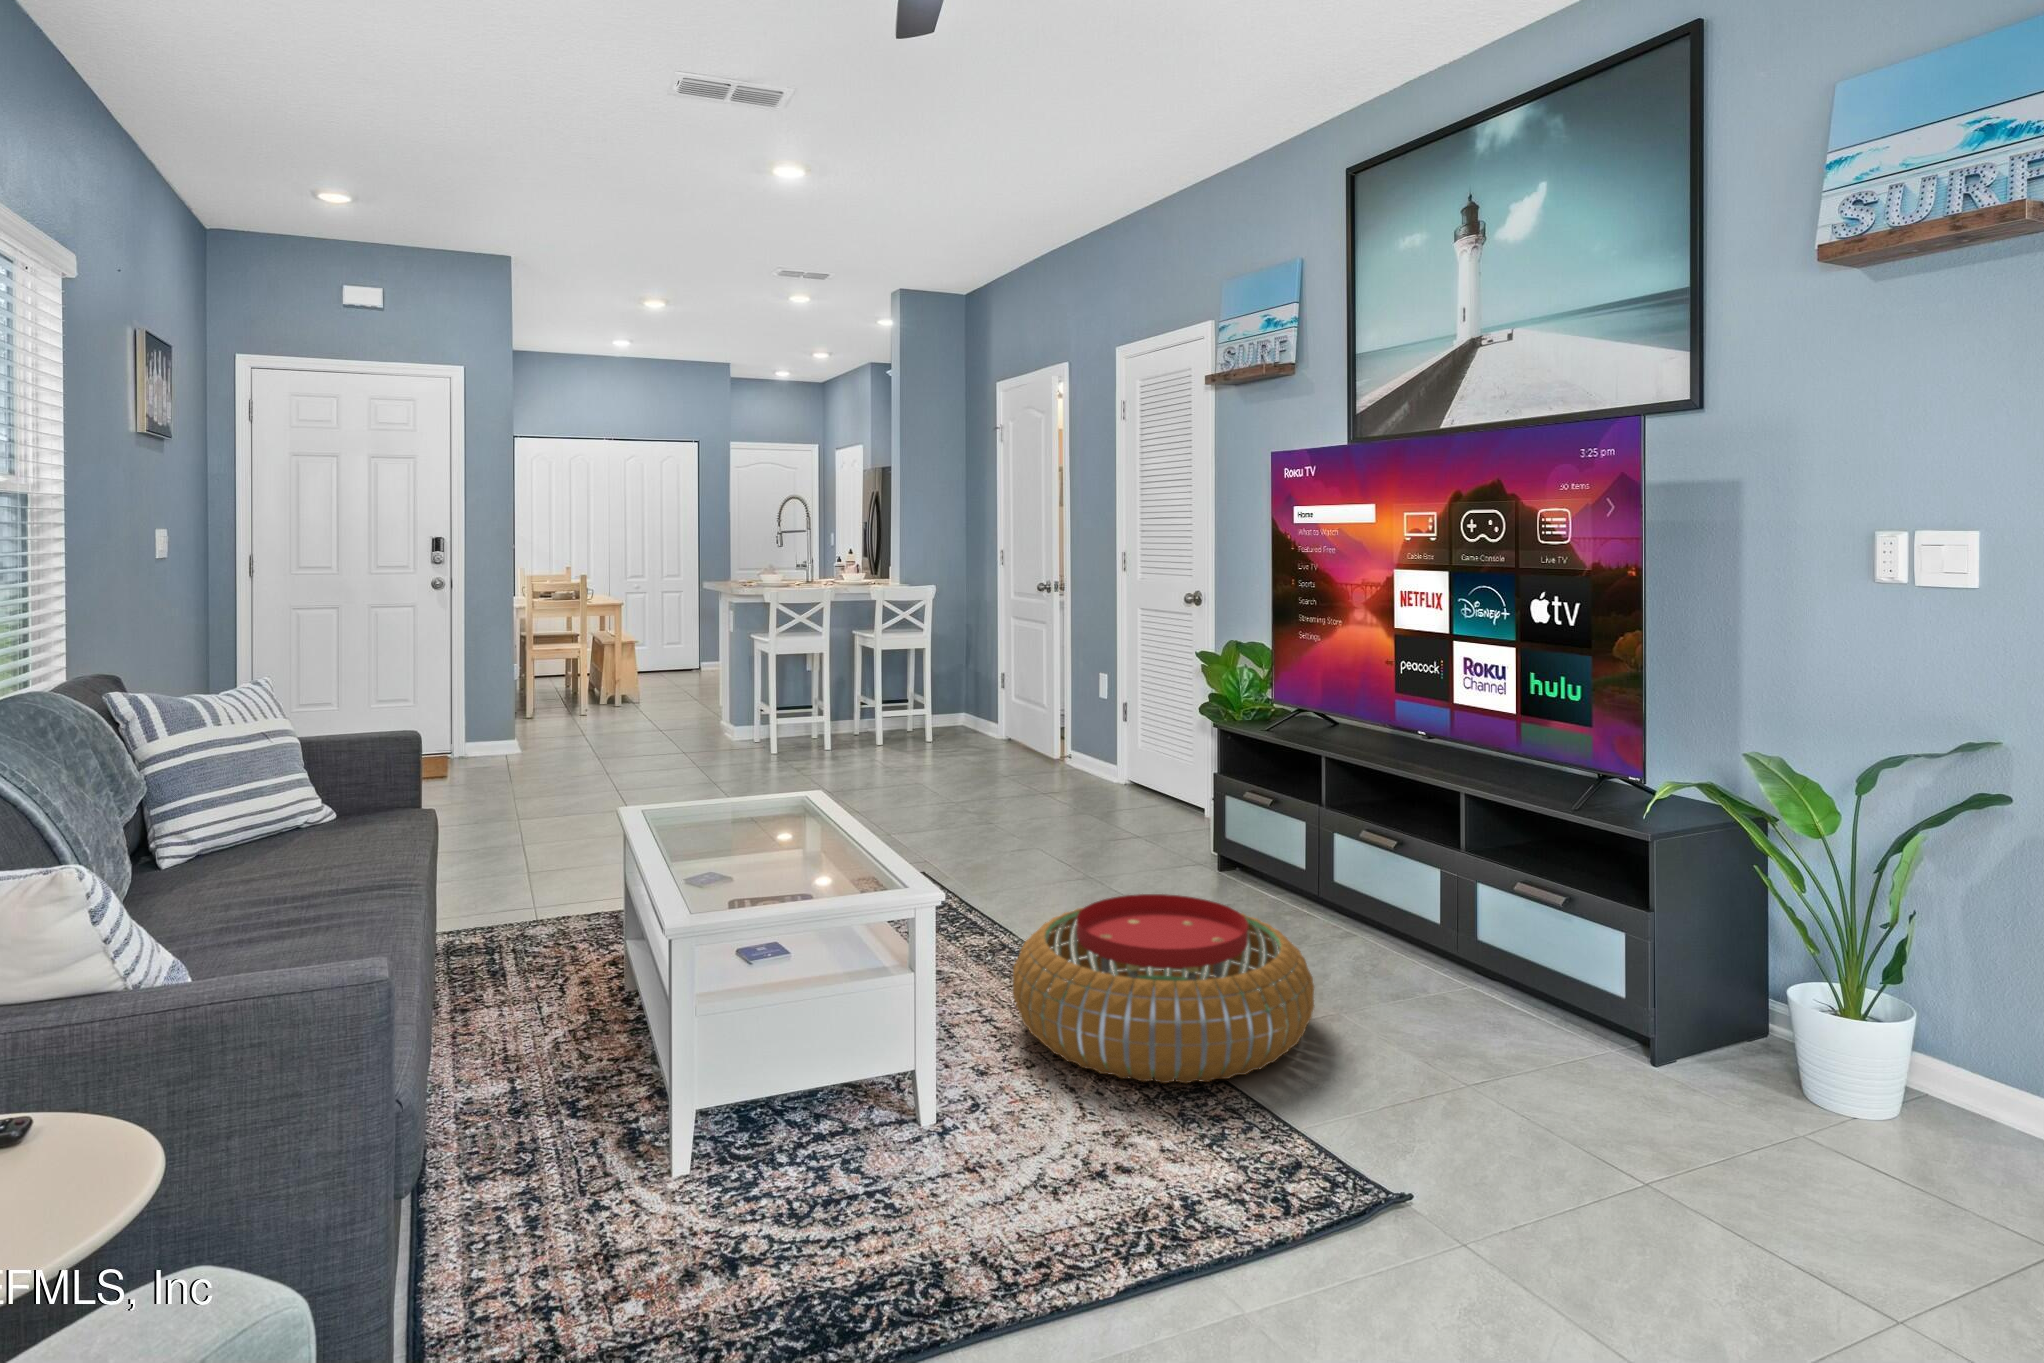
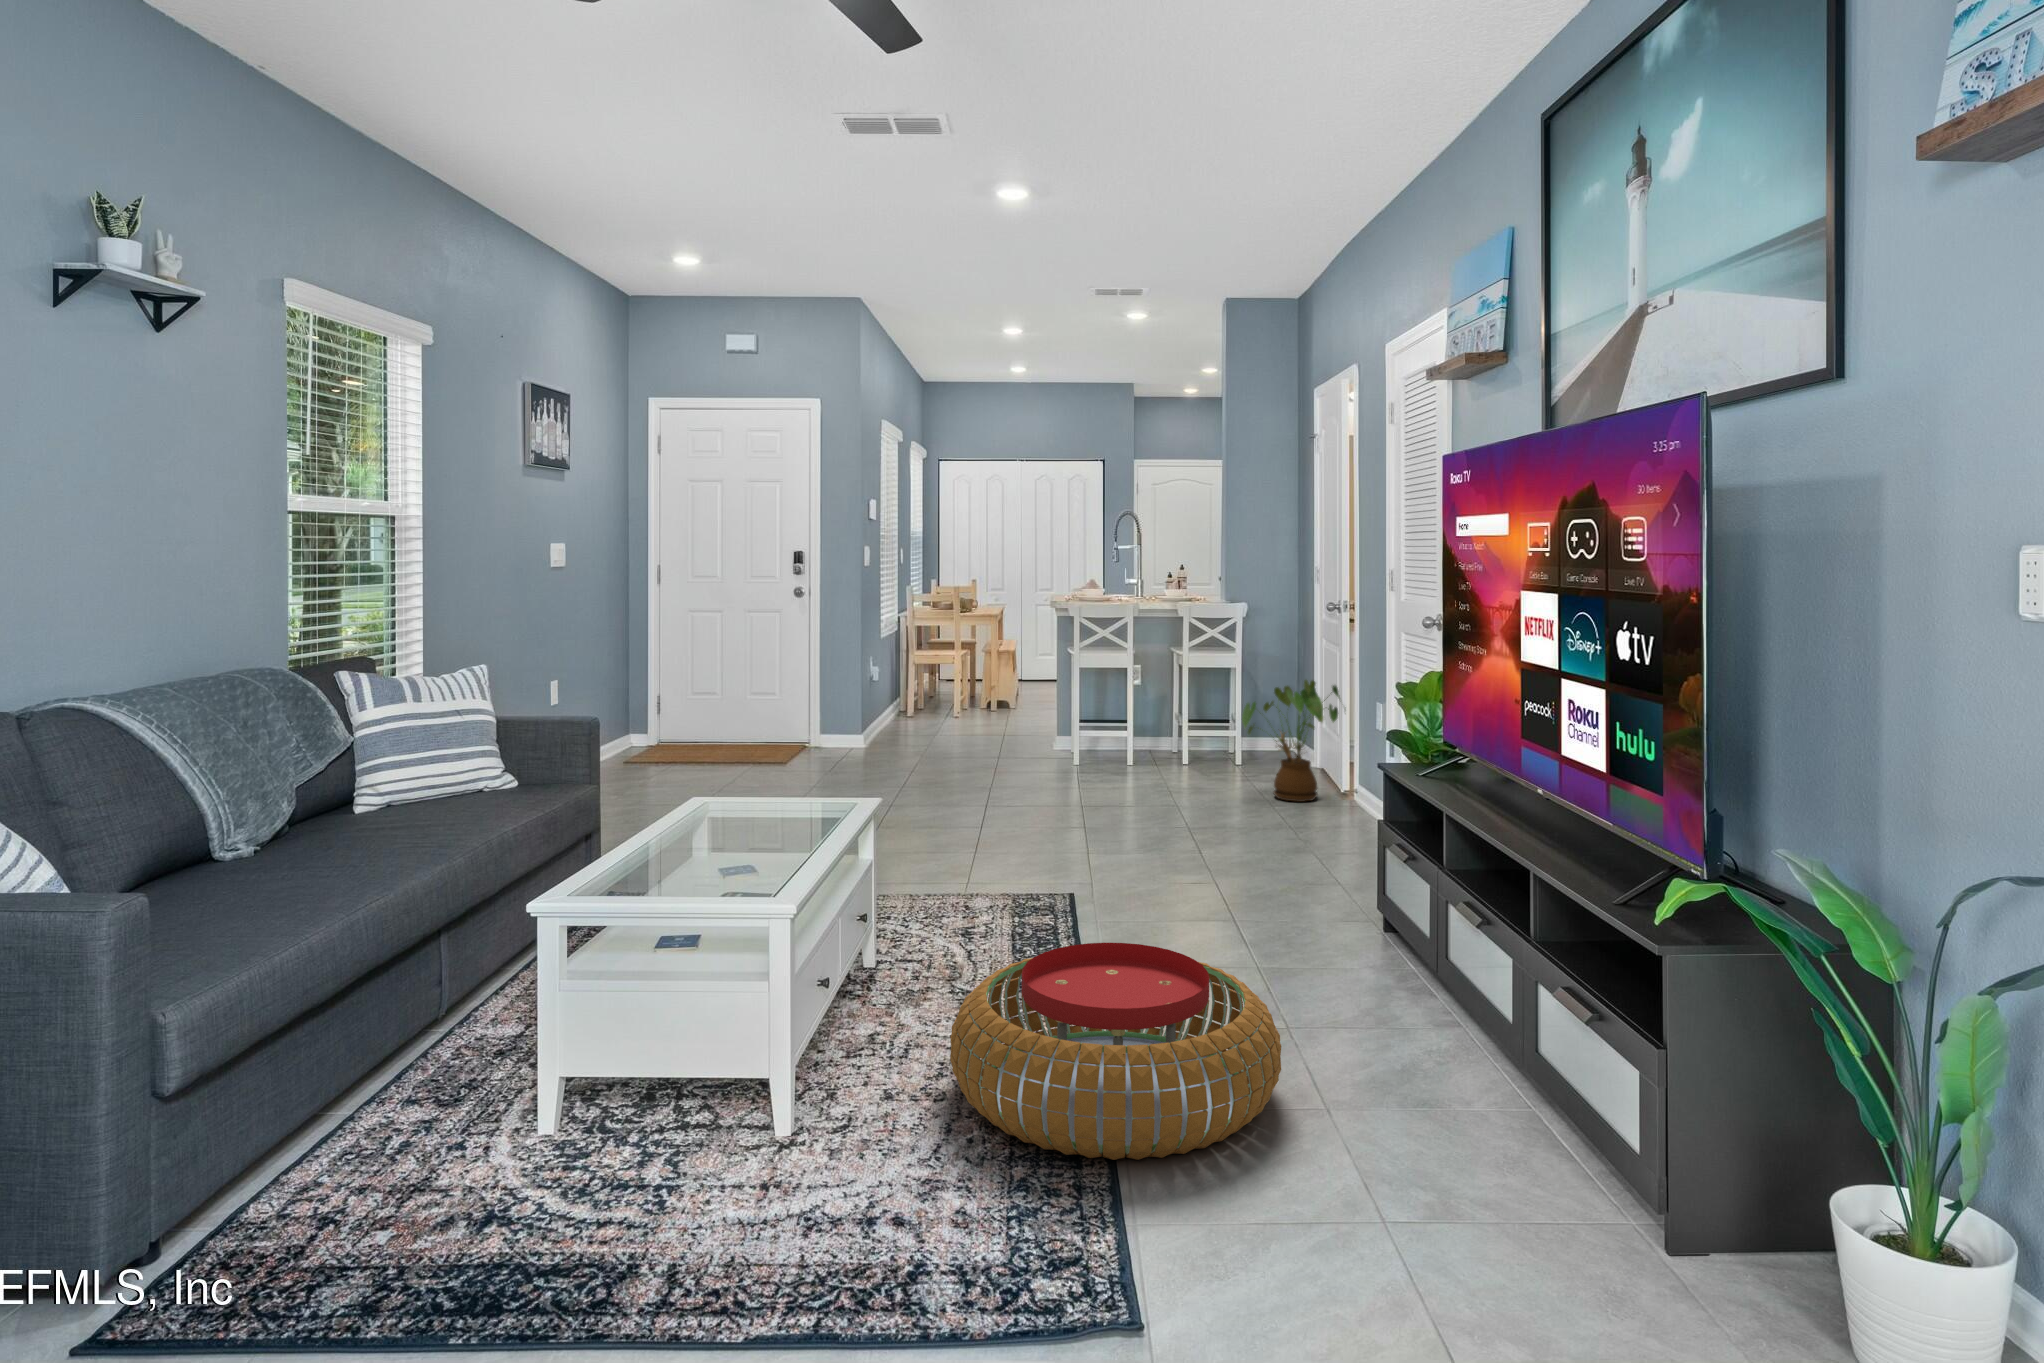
house plant: none [964,655,1055,769] -> present [1242,680,1340,802]

